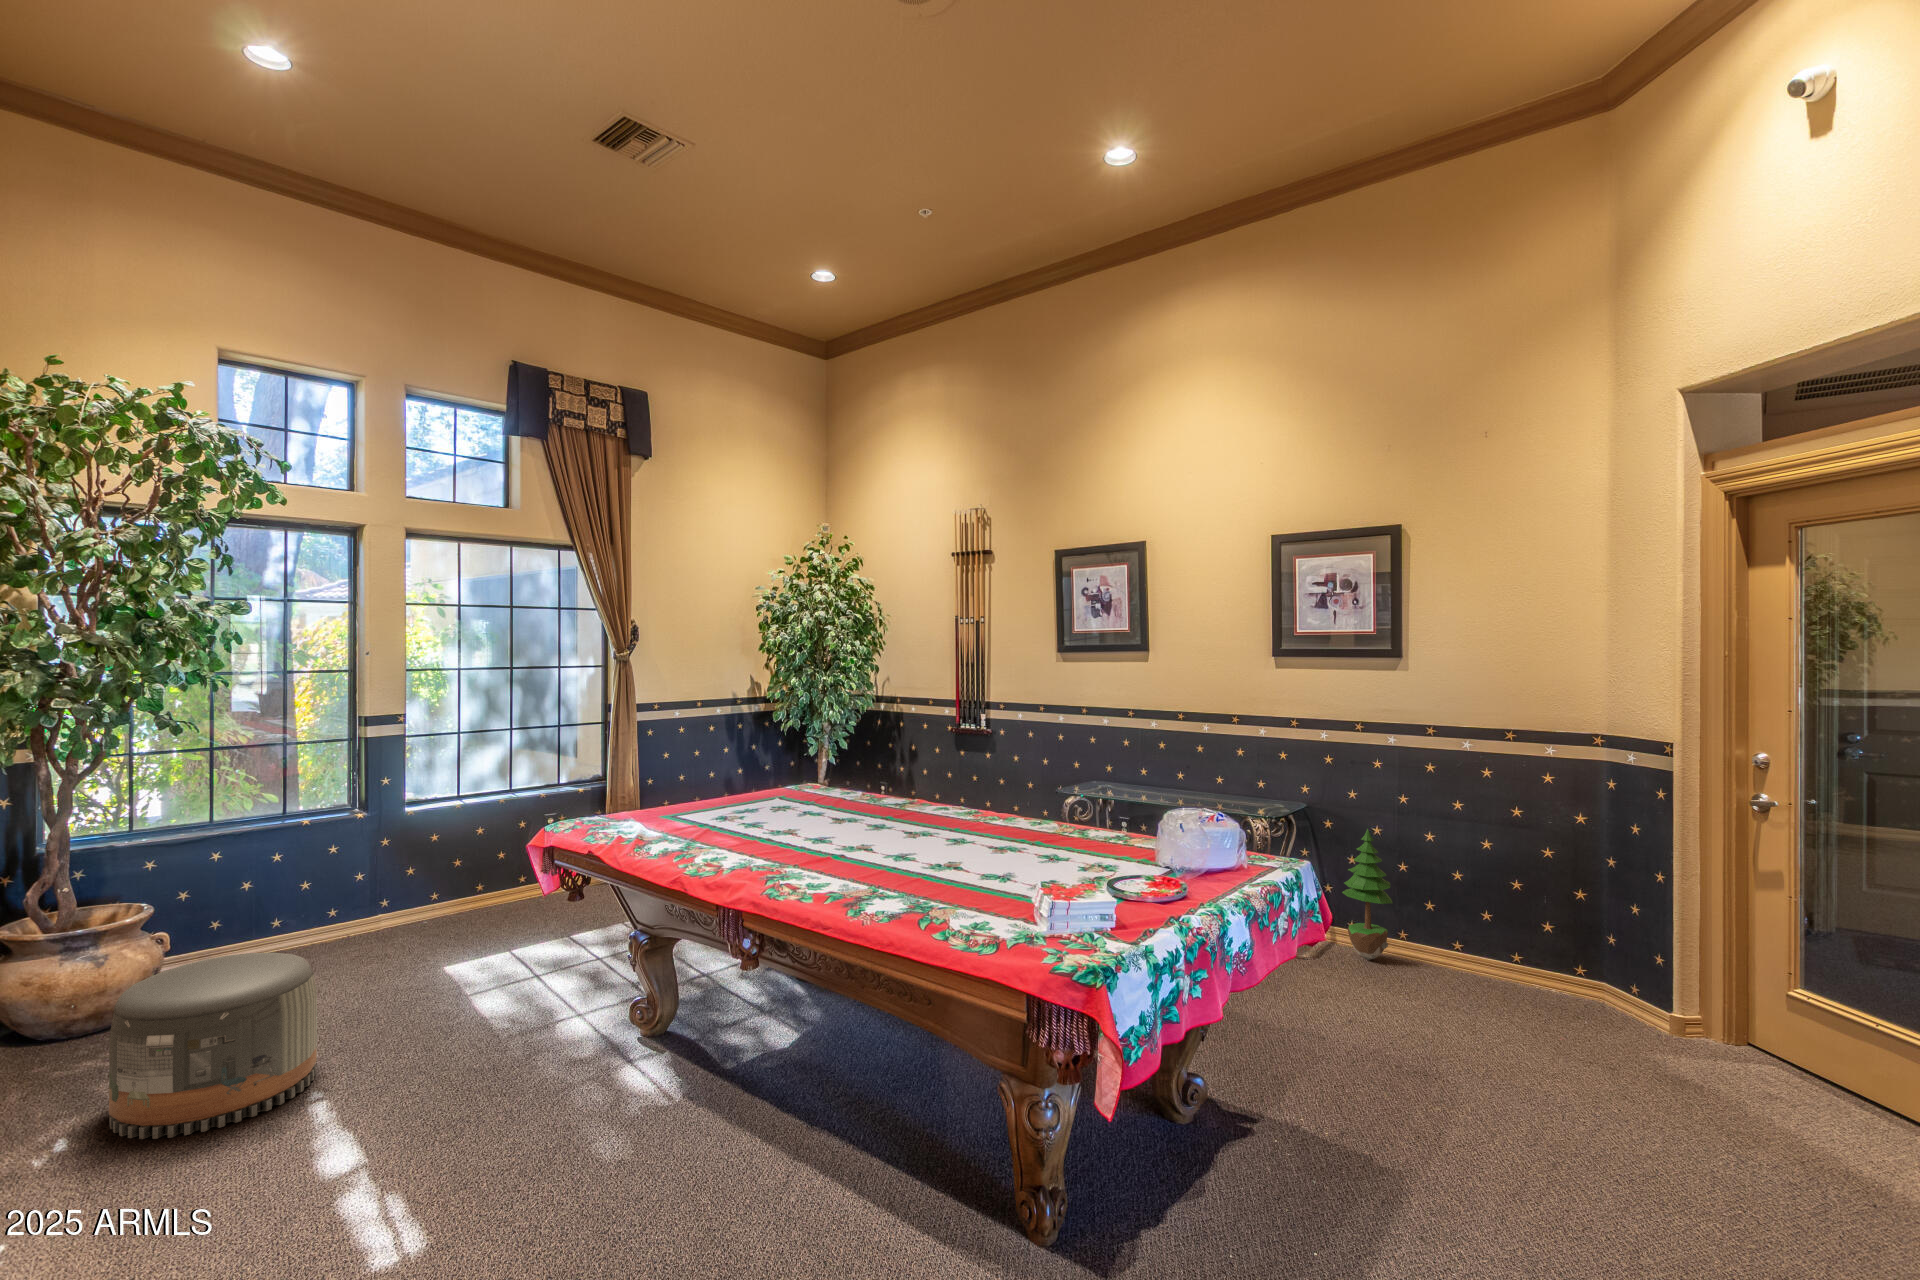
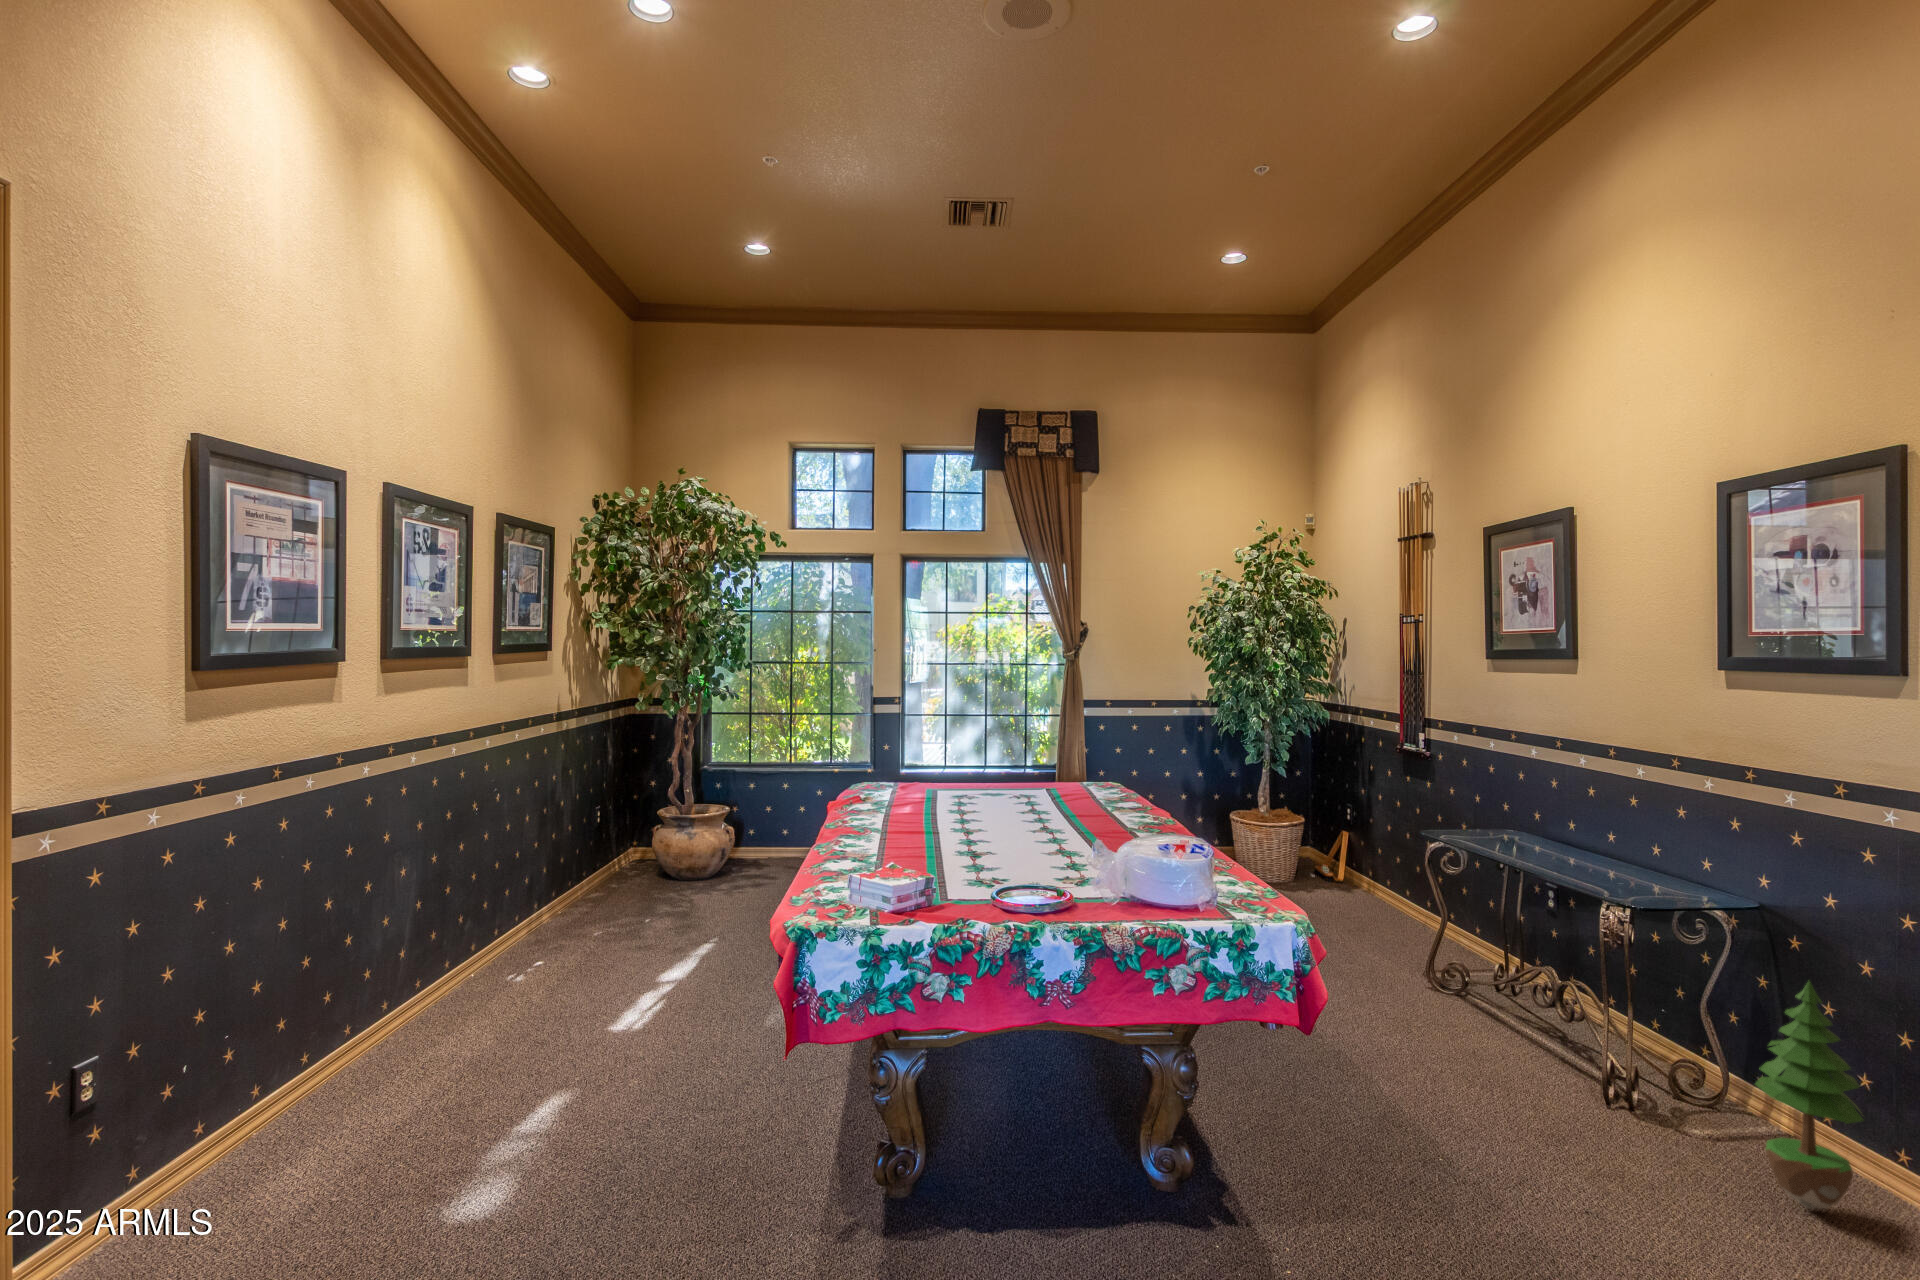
pouf: present [109,953,317,1139] -> none [632,838,733,936]

